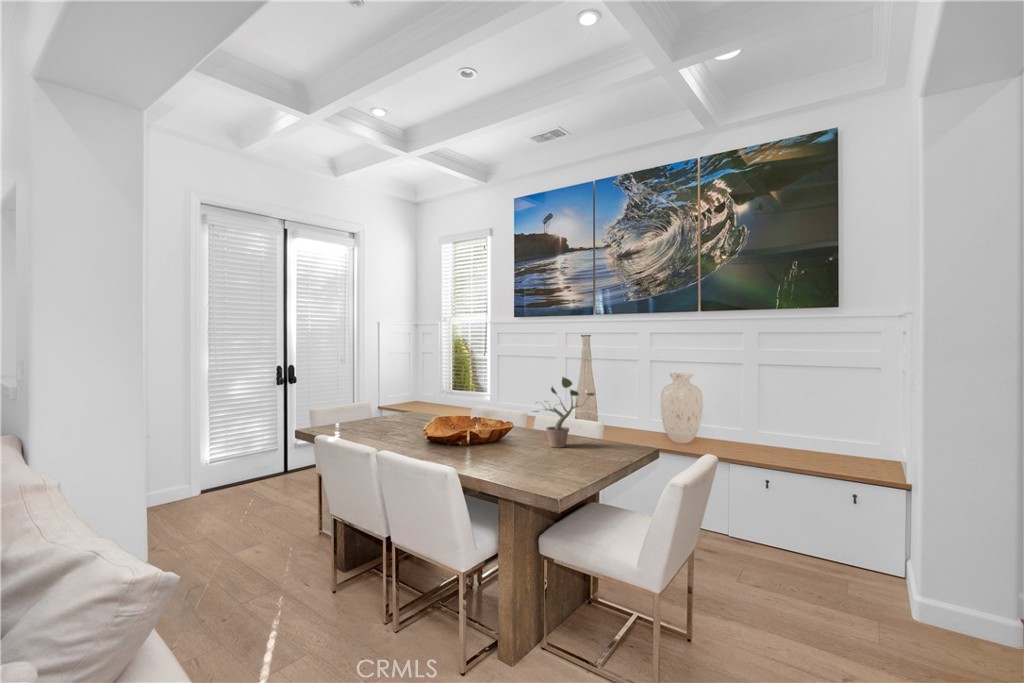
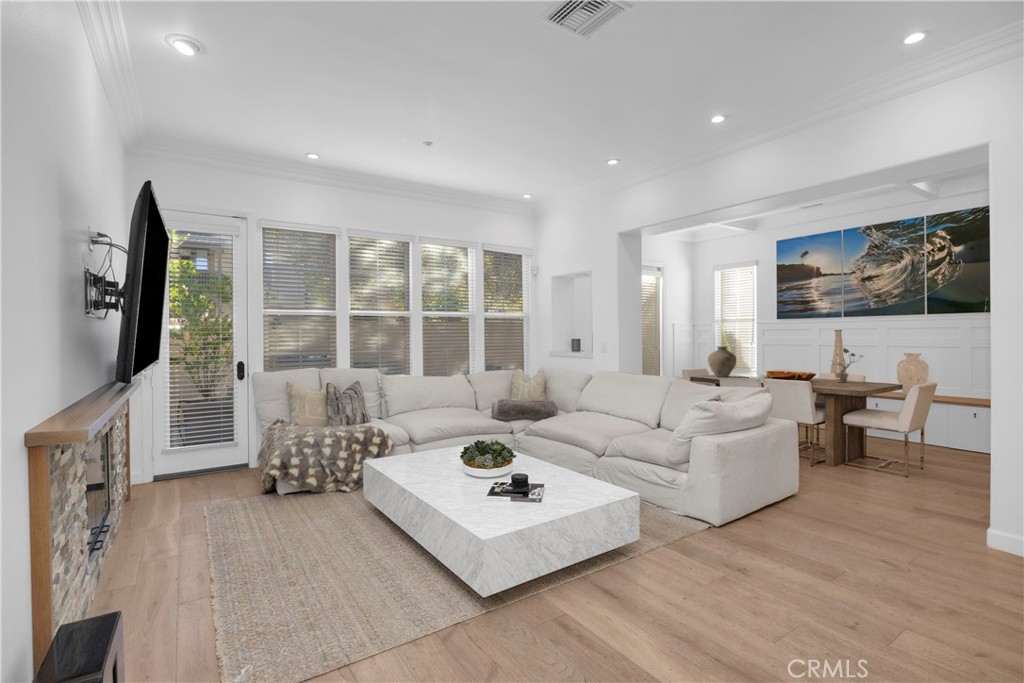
vase: none [348,370,399,429] -> present [708,346,736,377]

